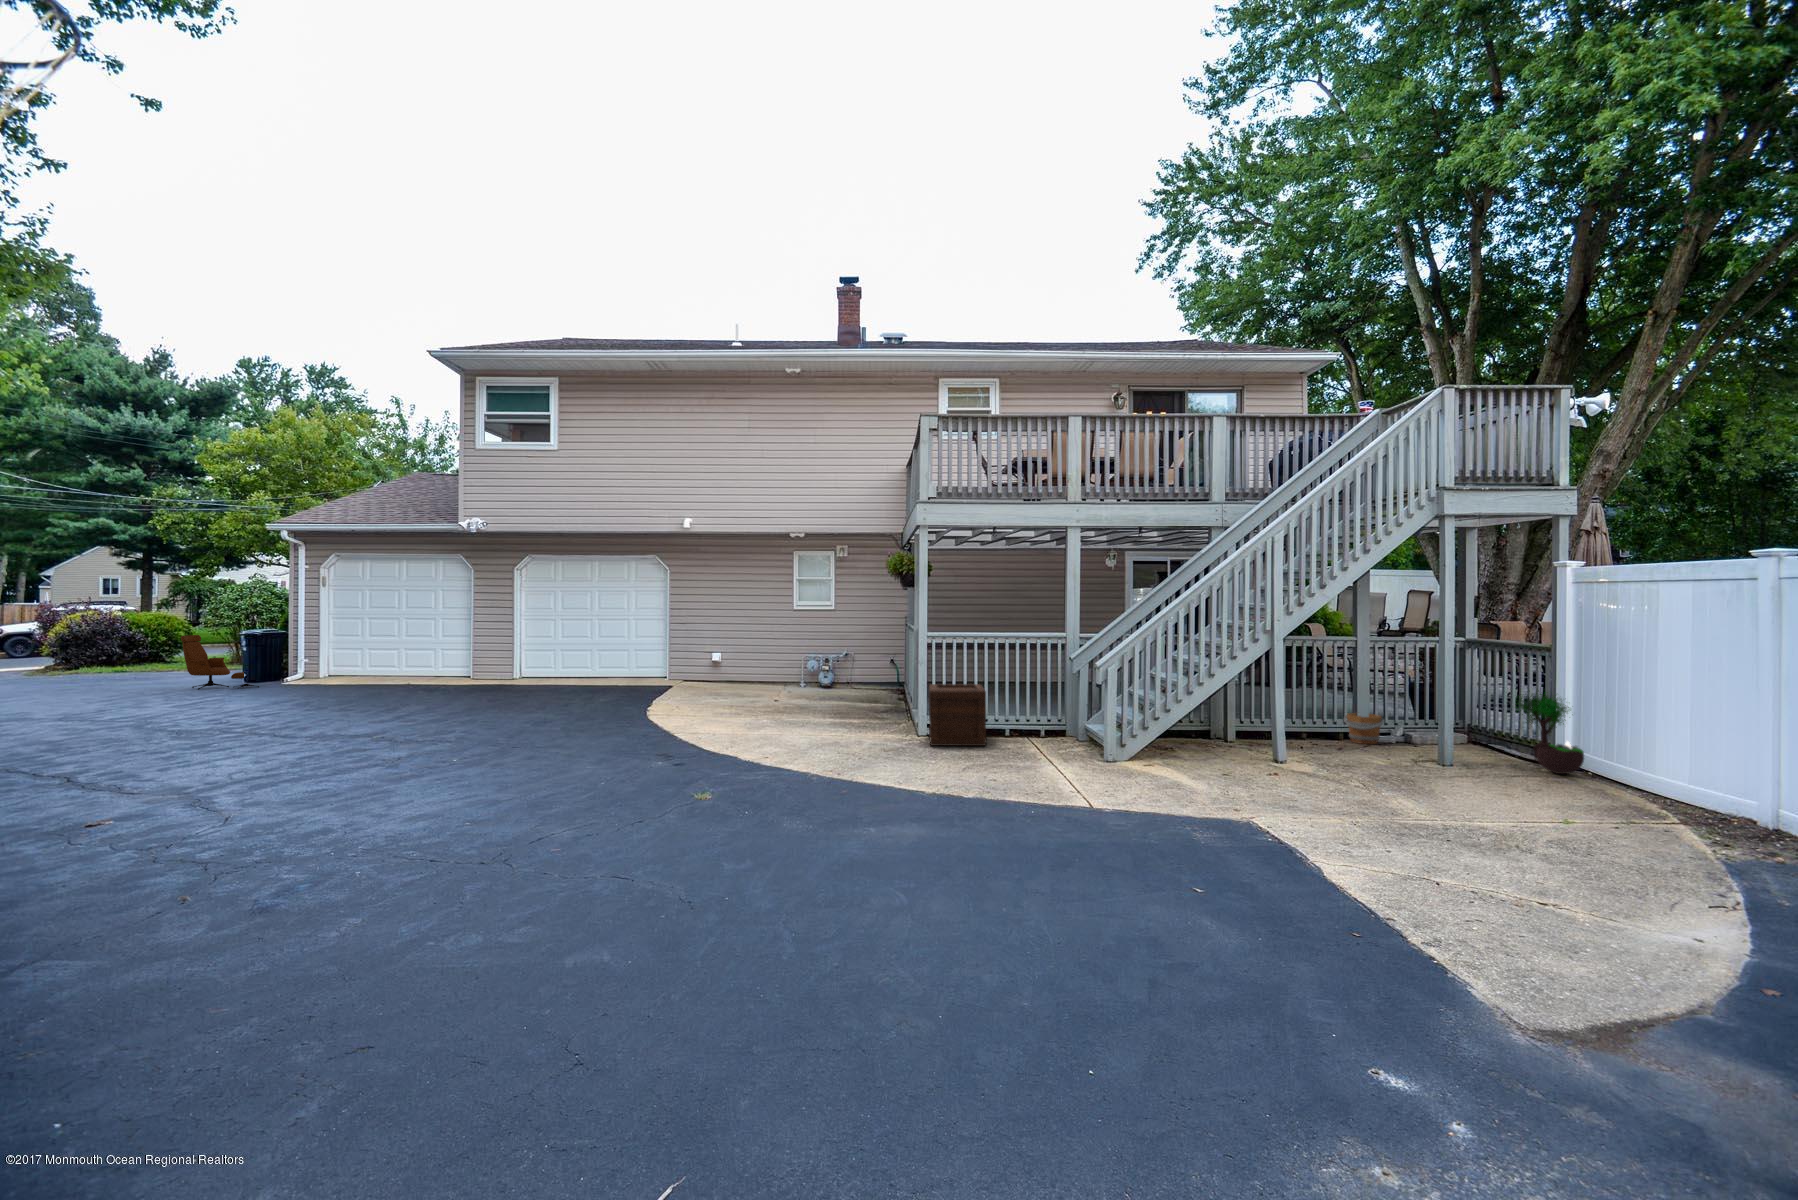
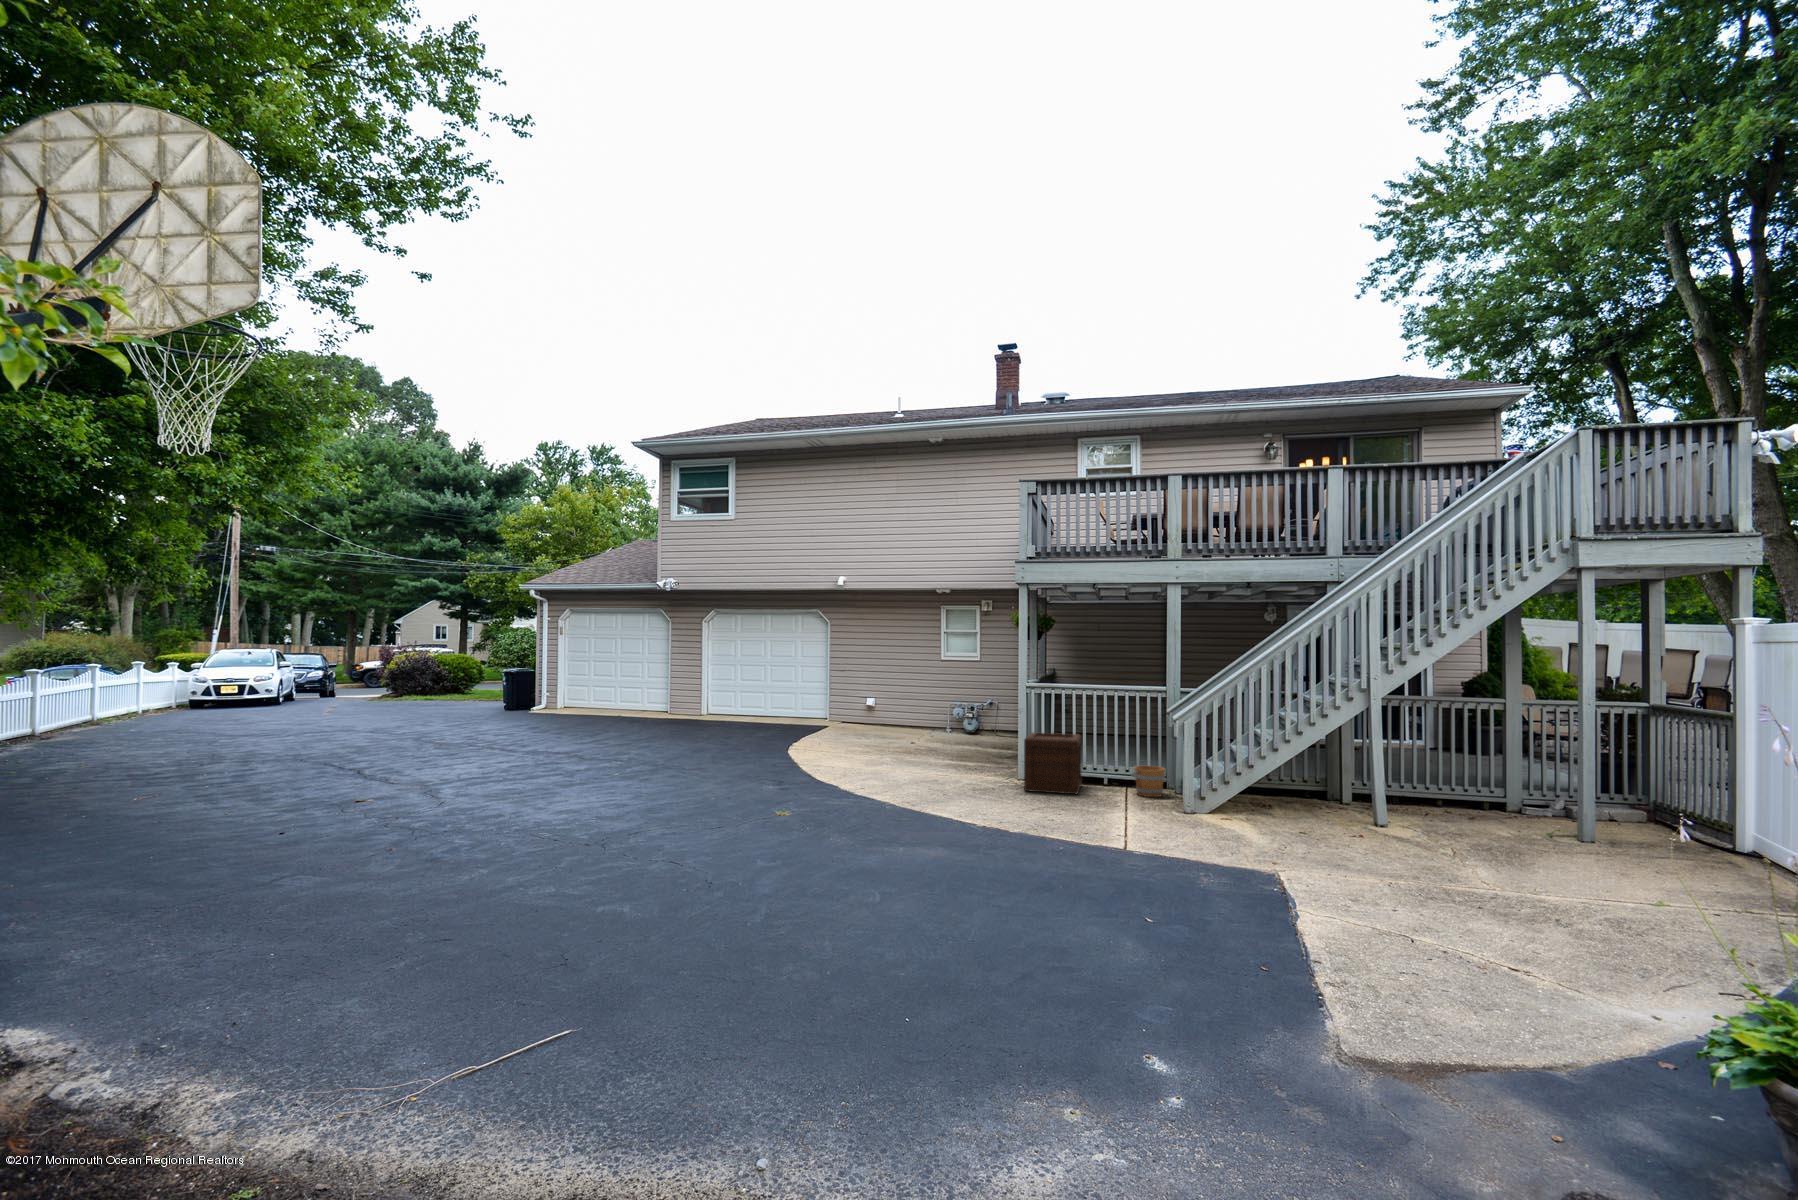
lounge chair: present [181,635,259,690] -> none [465,672,518,716]
potted tree: present [1518,690,1584,774] -> none [1675,759,1768,865]
bucket: present [1344,713,1384,744] -> present [1131,766,1165,797]

